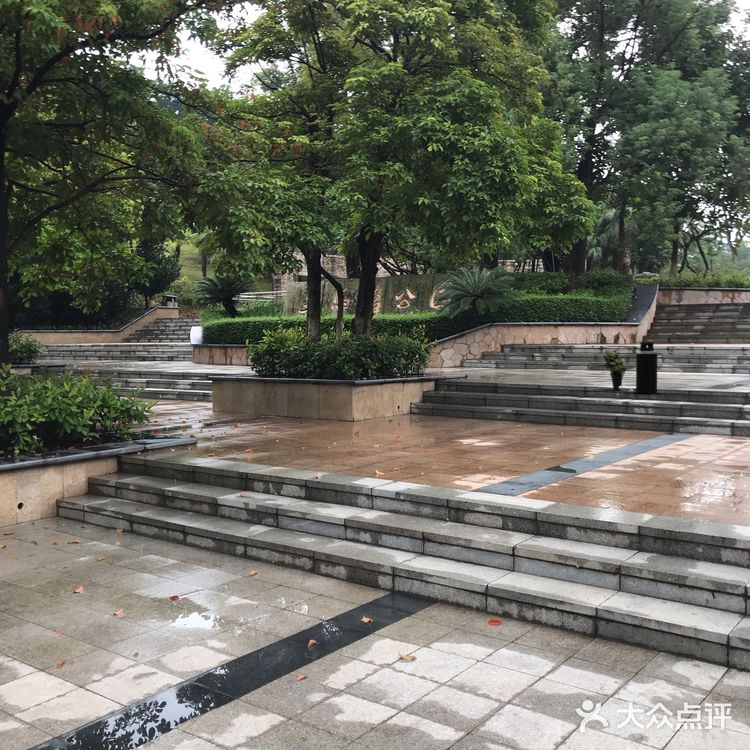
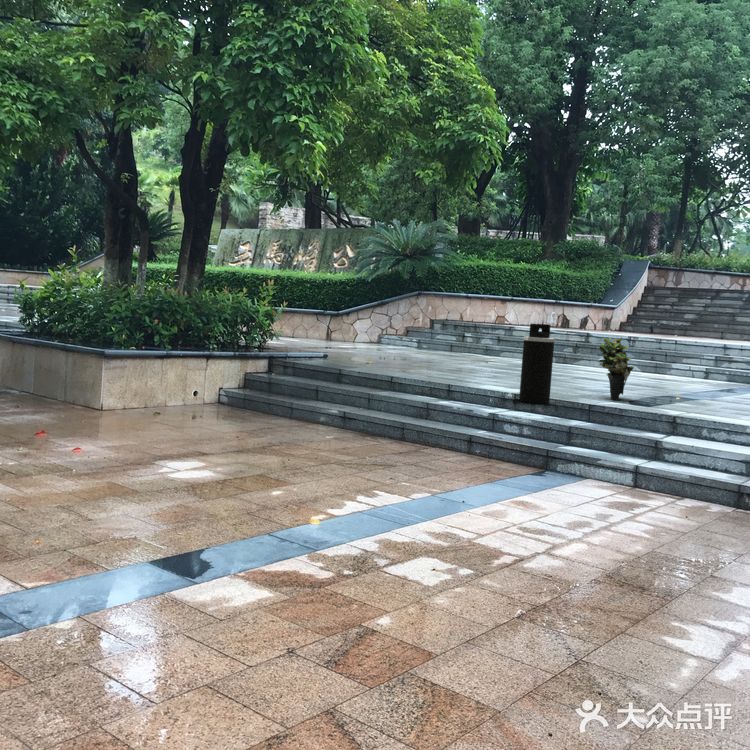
potted plant: present [602,349,627,391] -> present [597,338,634,400]

